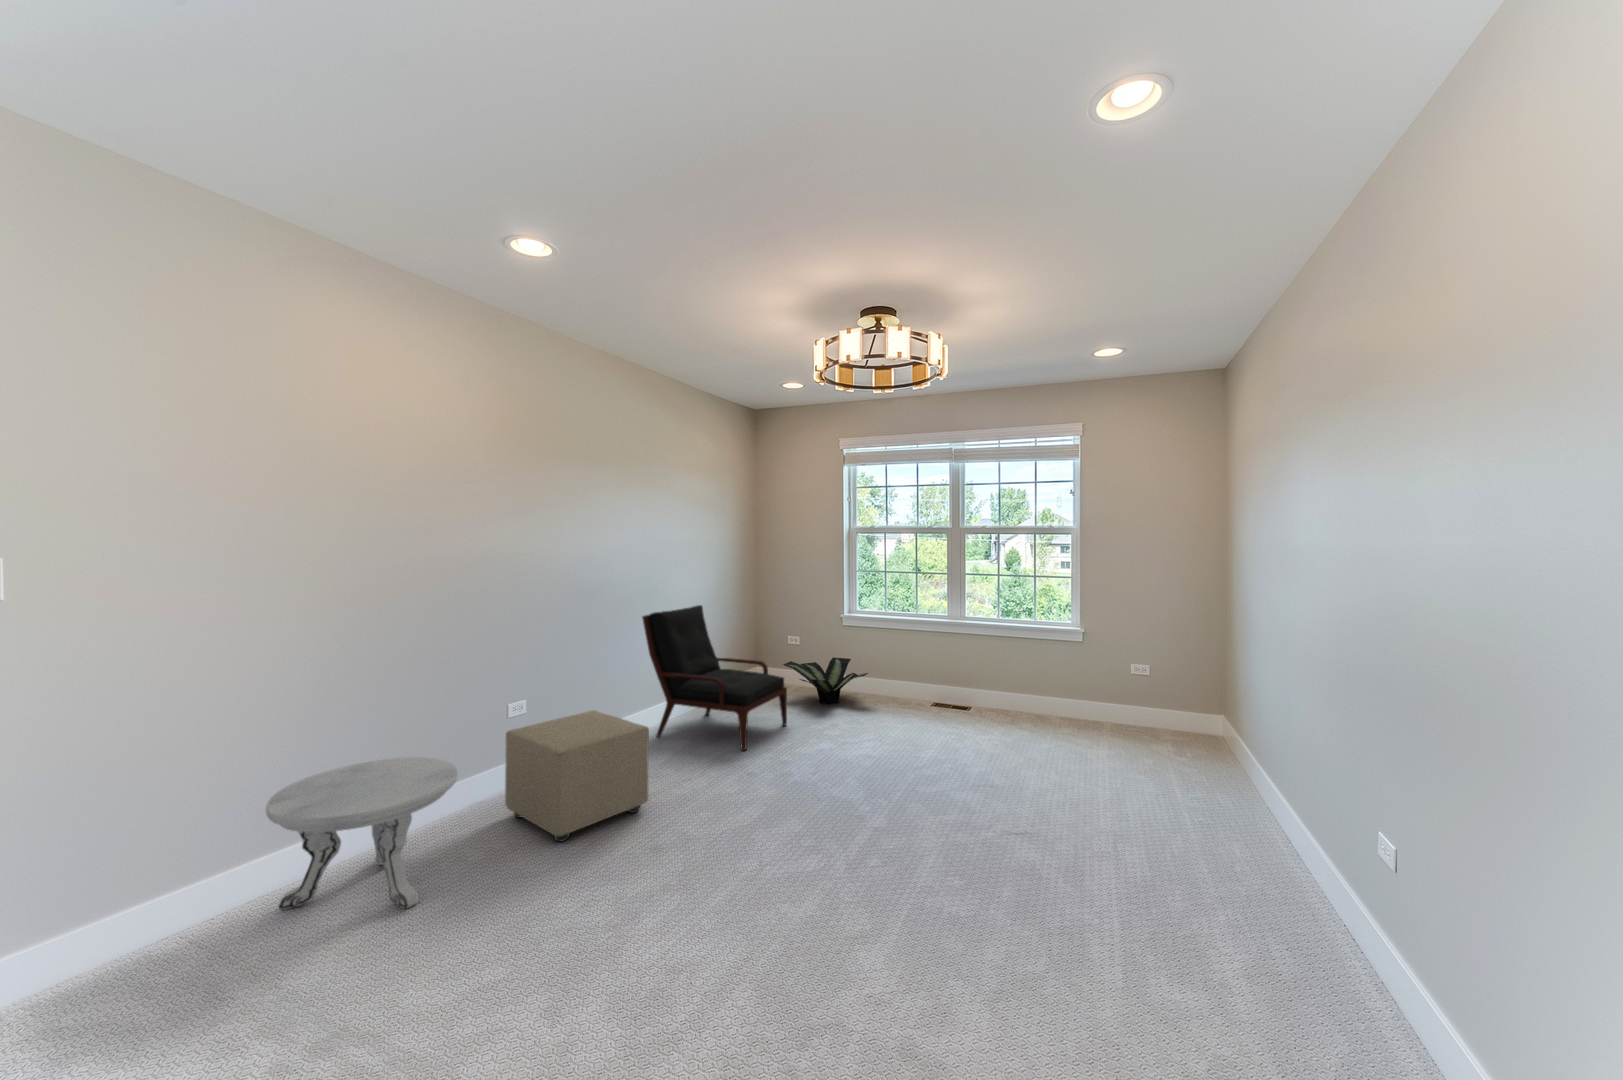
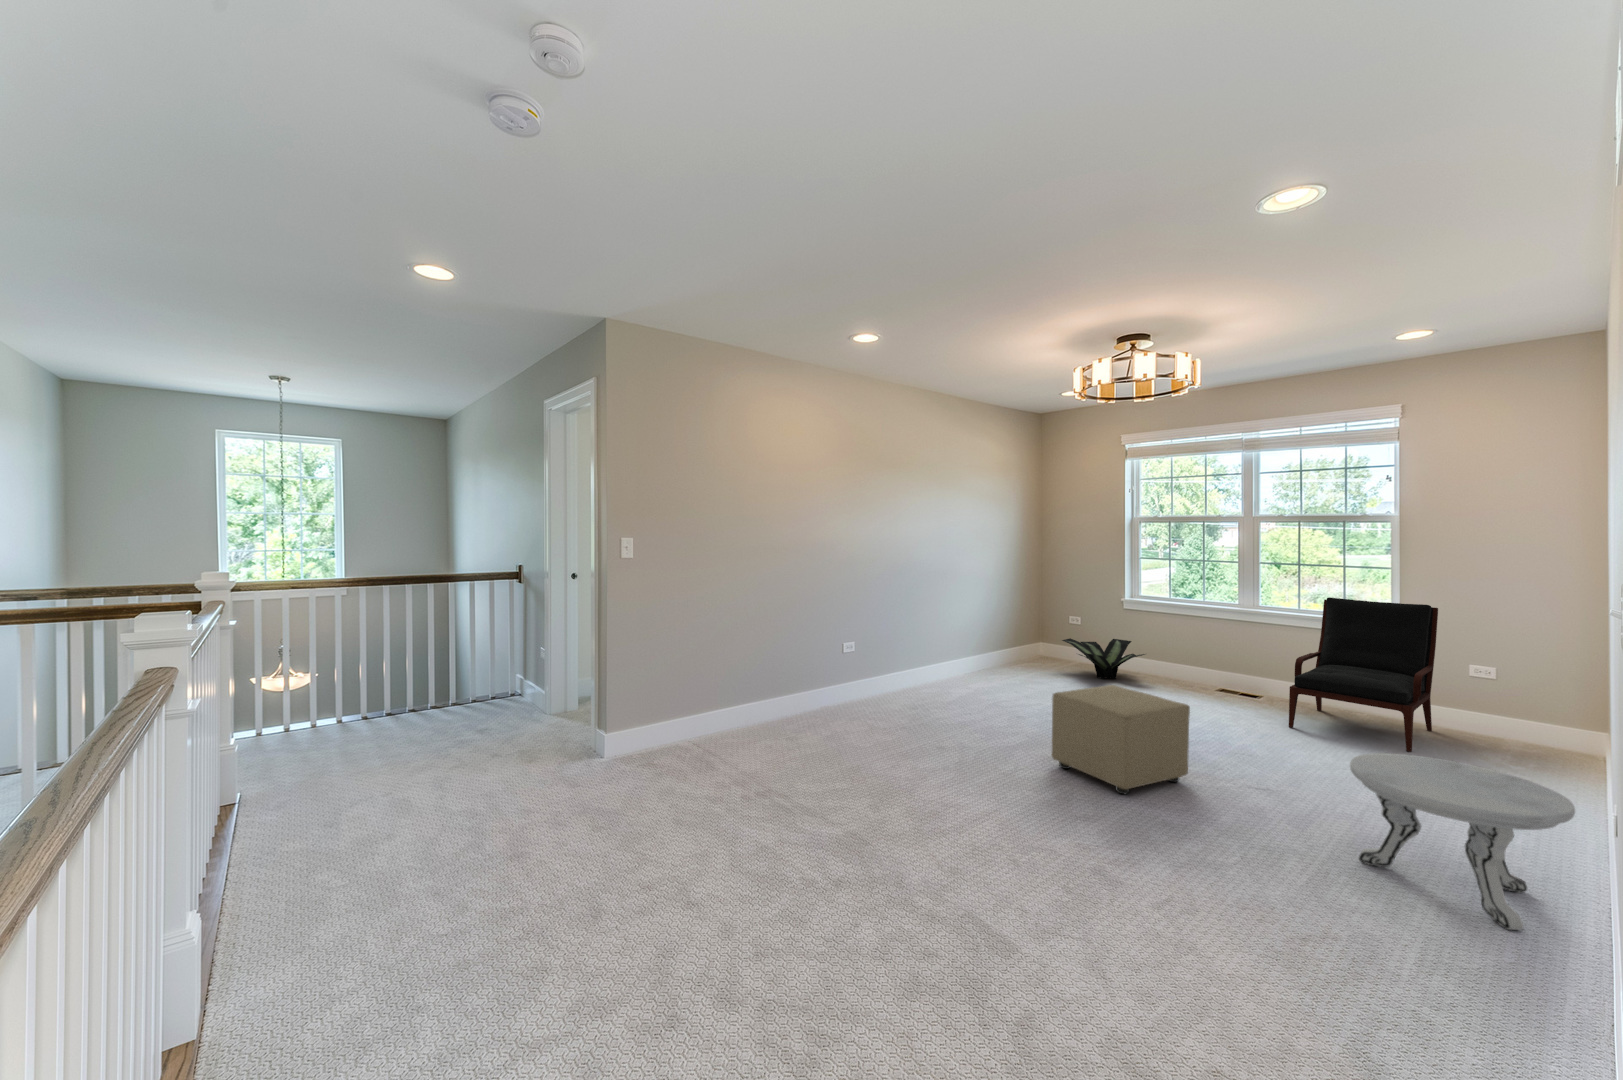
armchair: present [642,605,787,751] -> present [1289,597,1438,752]
ottoman: present [505,711,649,842] -> present [1052,685,1190,794]
side table: present [266,757,458,910] -> present [1350,753,1575,930]

